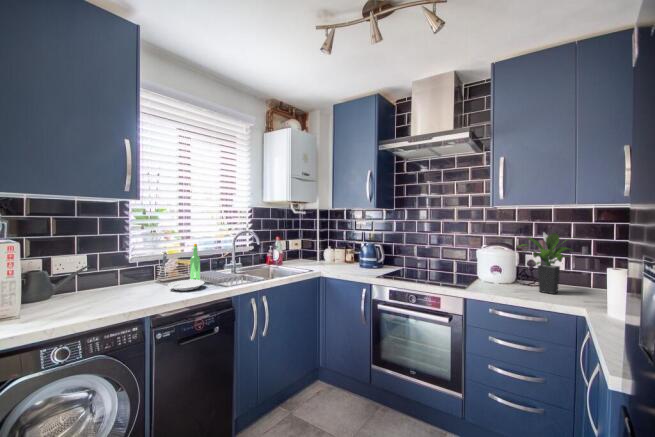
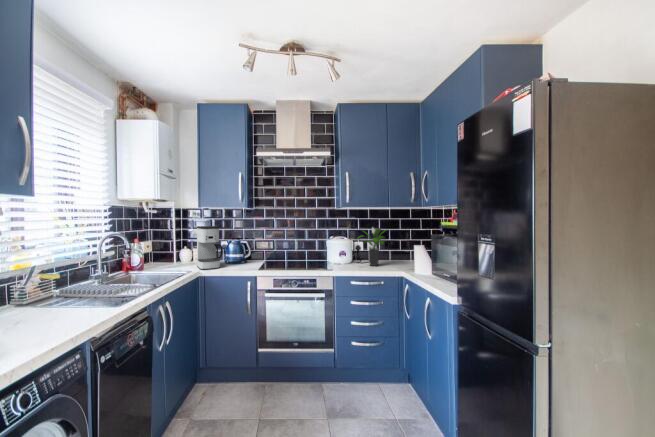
coffee maker: none [325,226,350,270] -> present [197,226,223,269]
plate: present [168,244,204,291] -> none [53,256,103,313]

